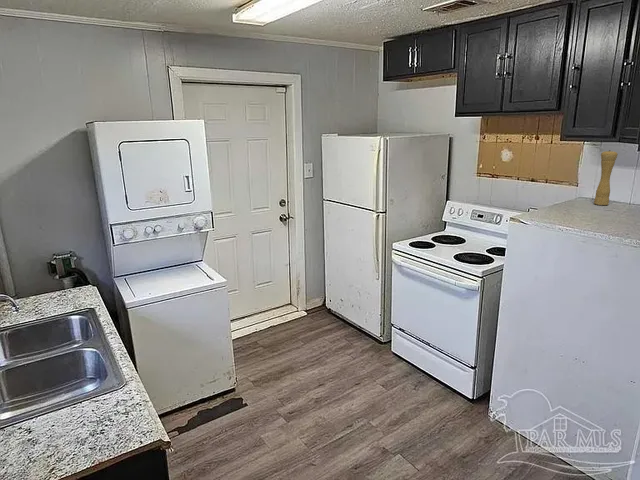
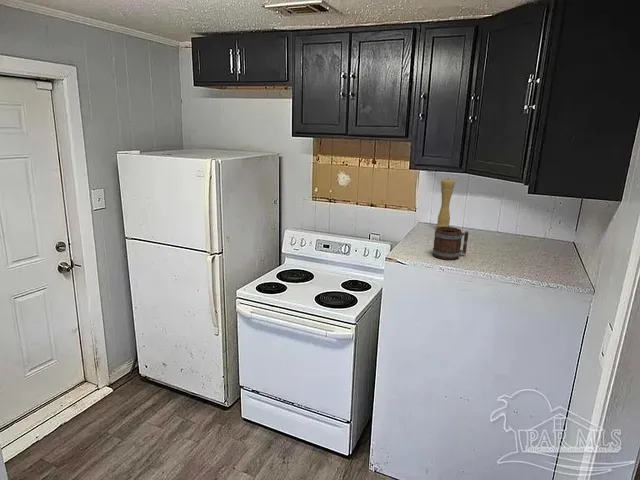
mug: none [561,192,603,223] -> present [433,227,469,260]

